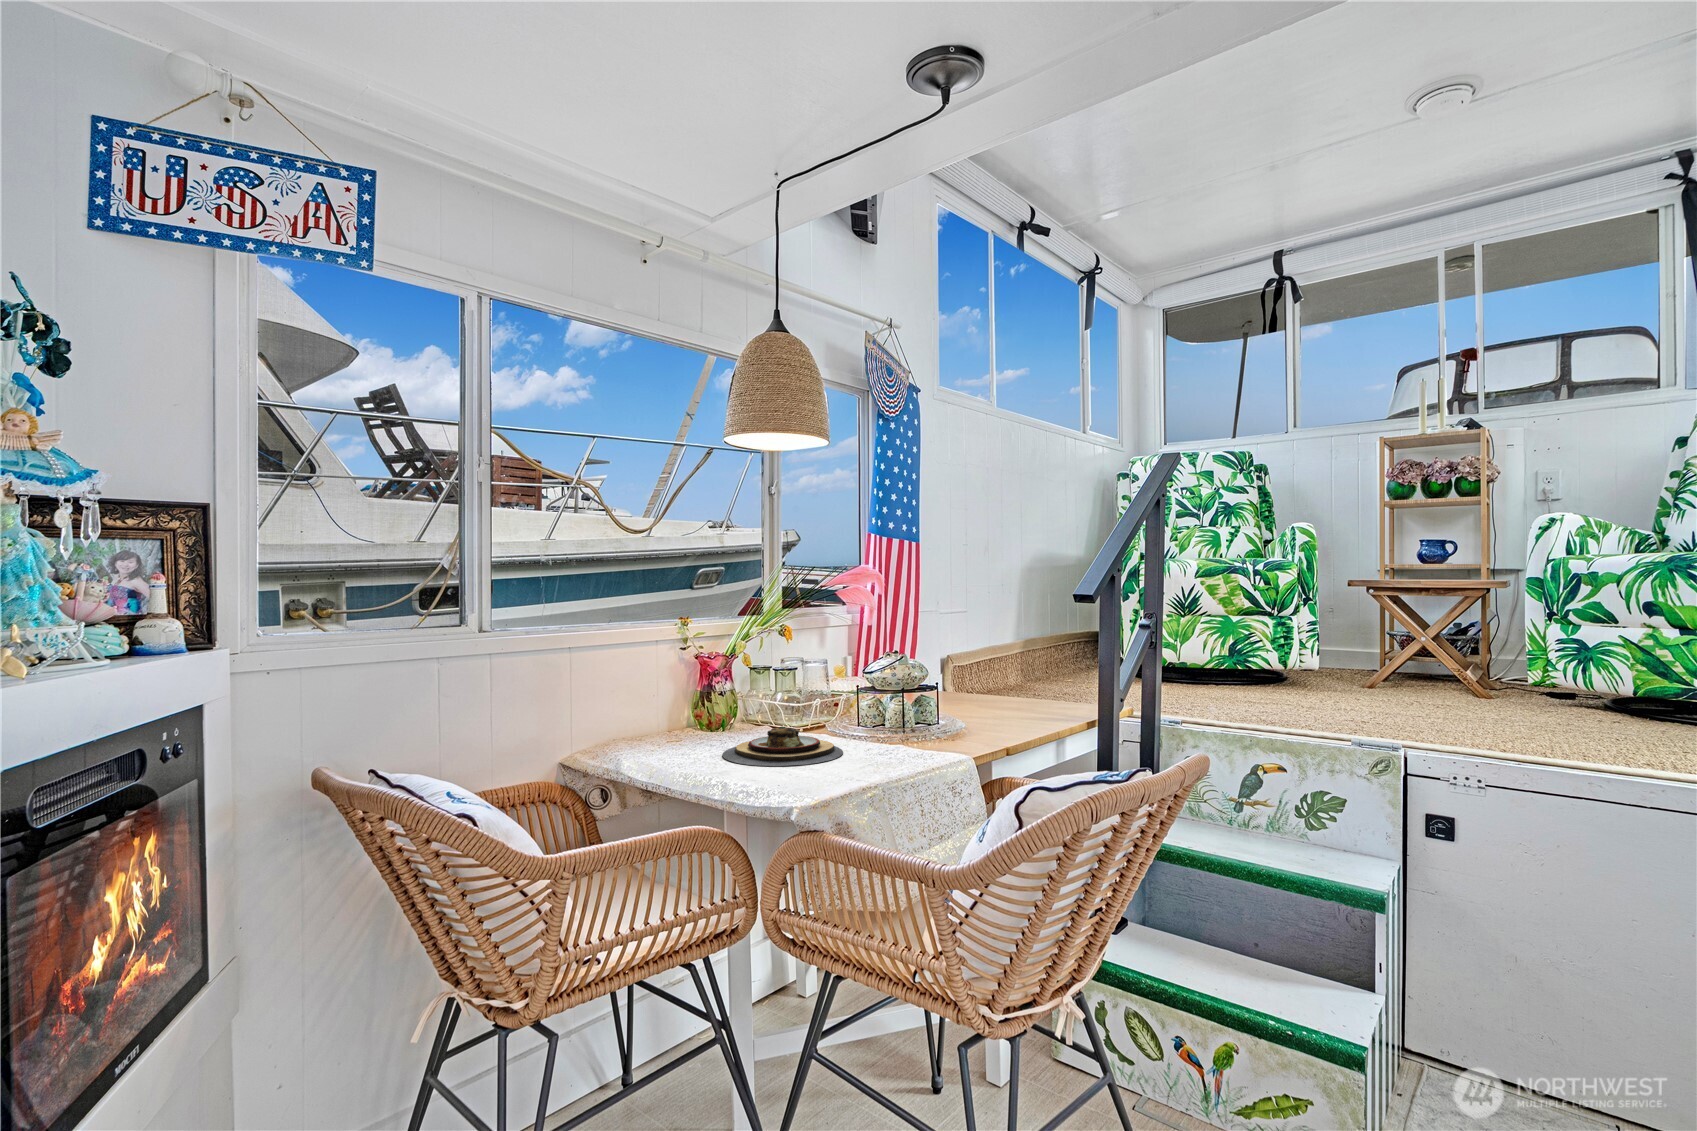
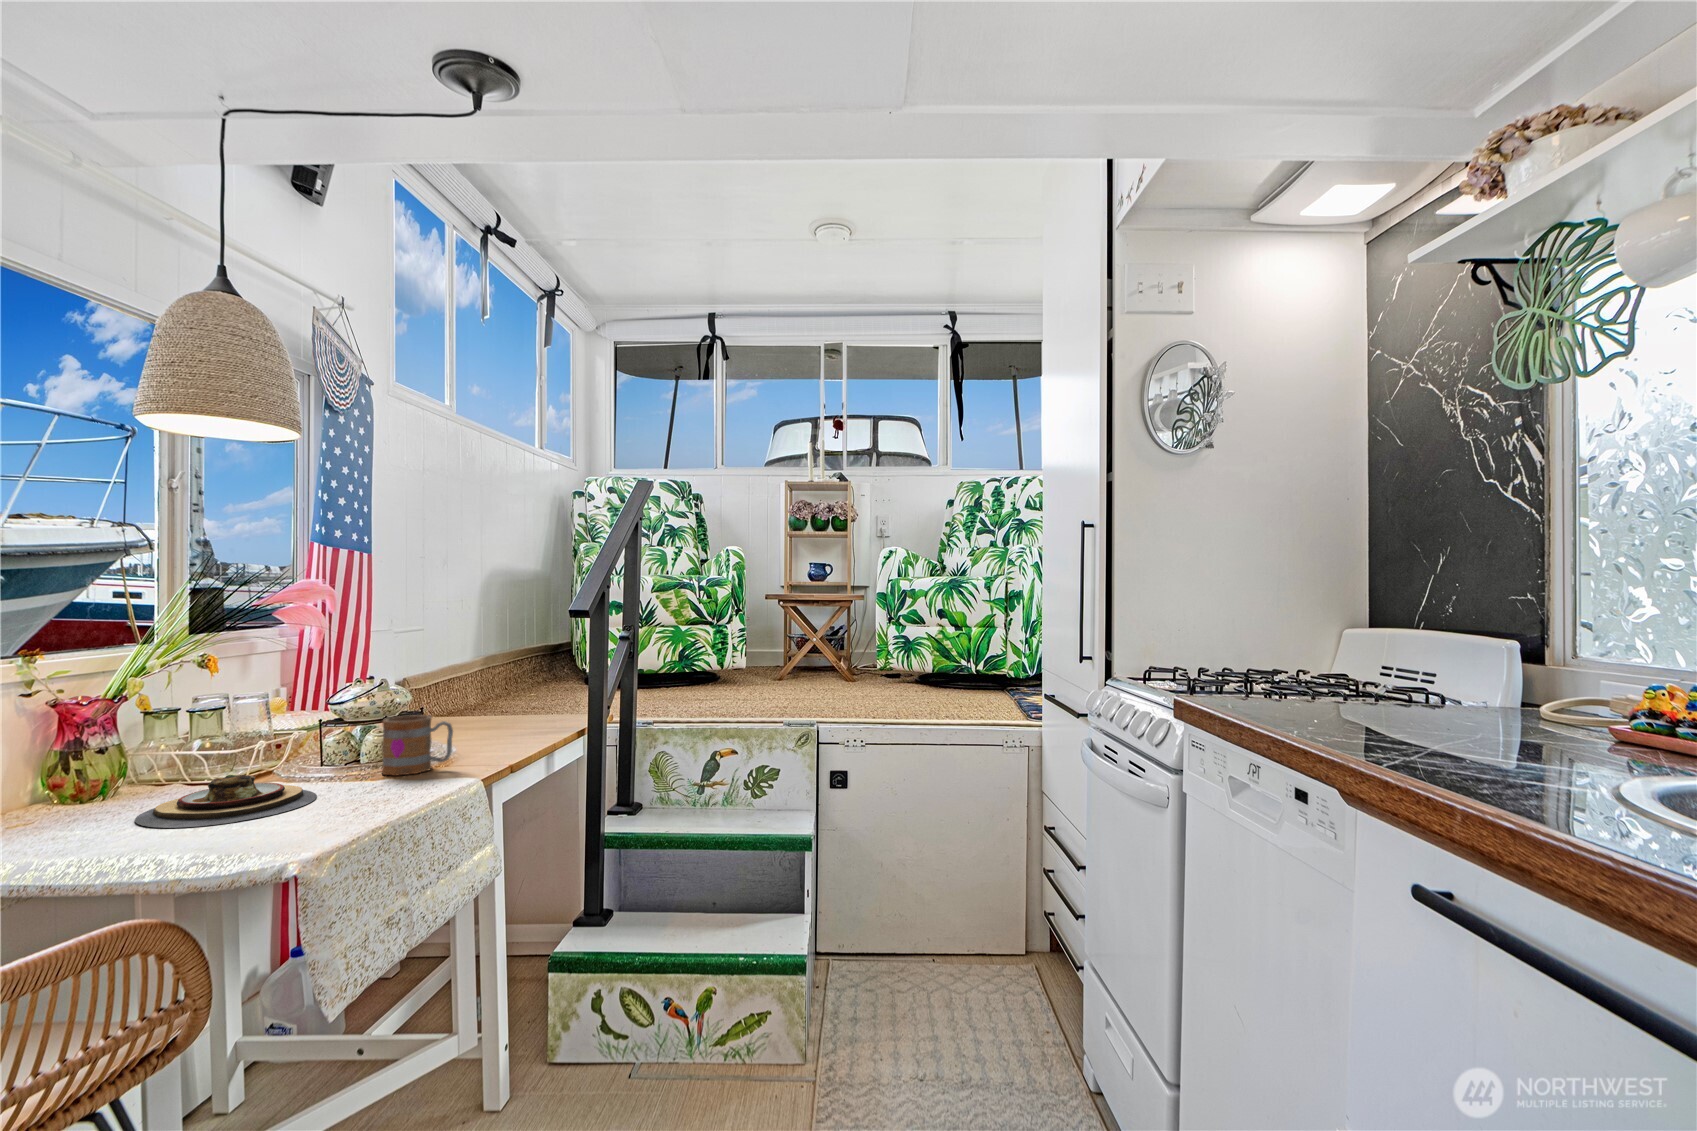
mug: none [899,690,957,745] -> present [382,715,453,775]

